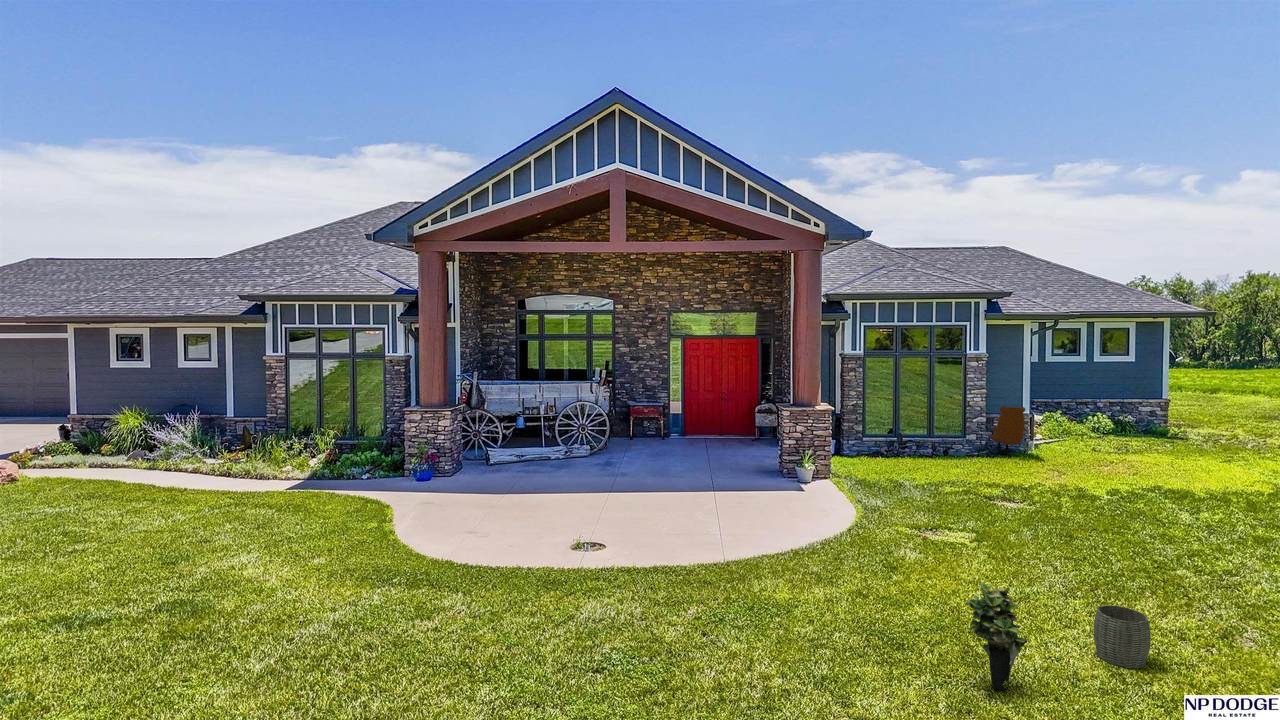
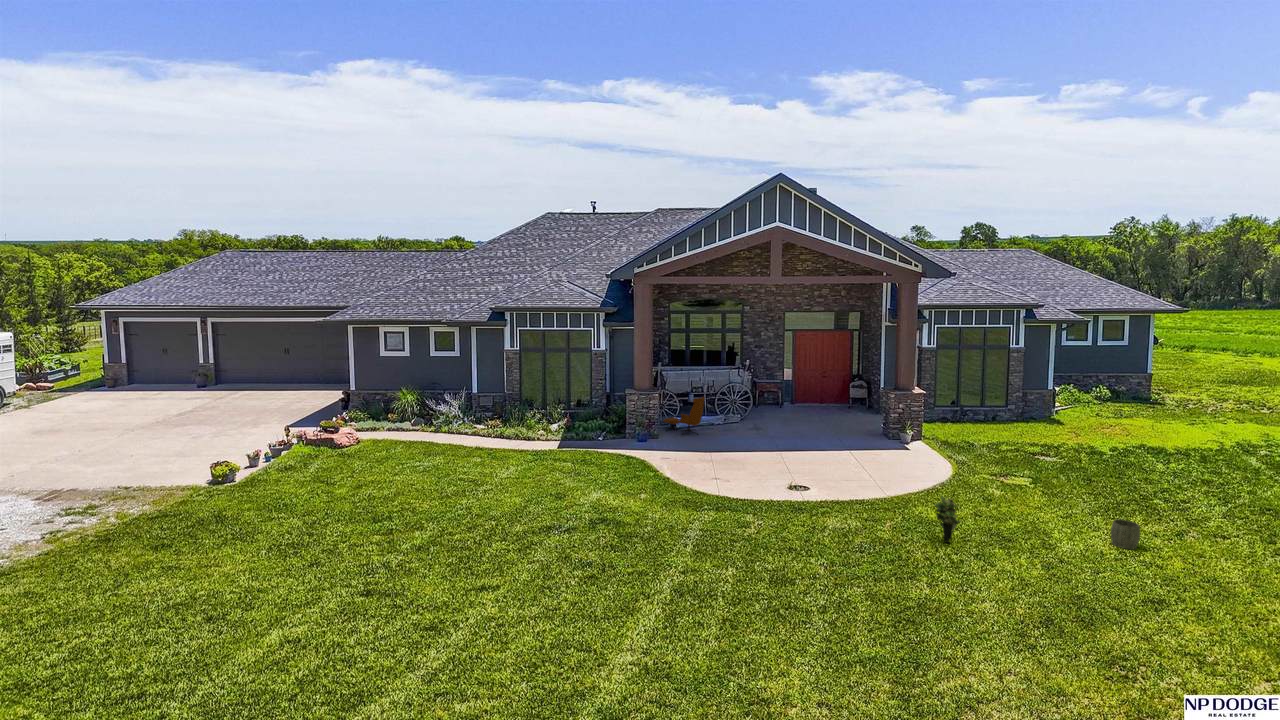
lounge chair: present [989,407,1025,457] -> present [663,397,705,432]
potted plant: present [967,582,1028,691] -> present [935,496,960,543]

